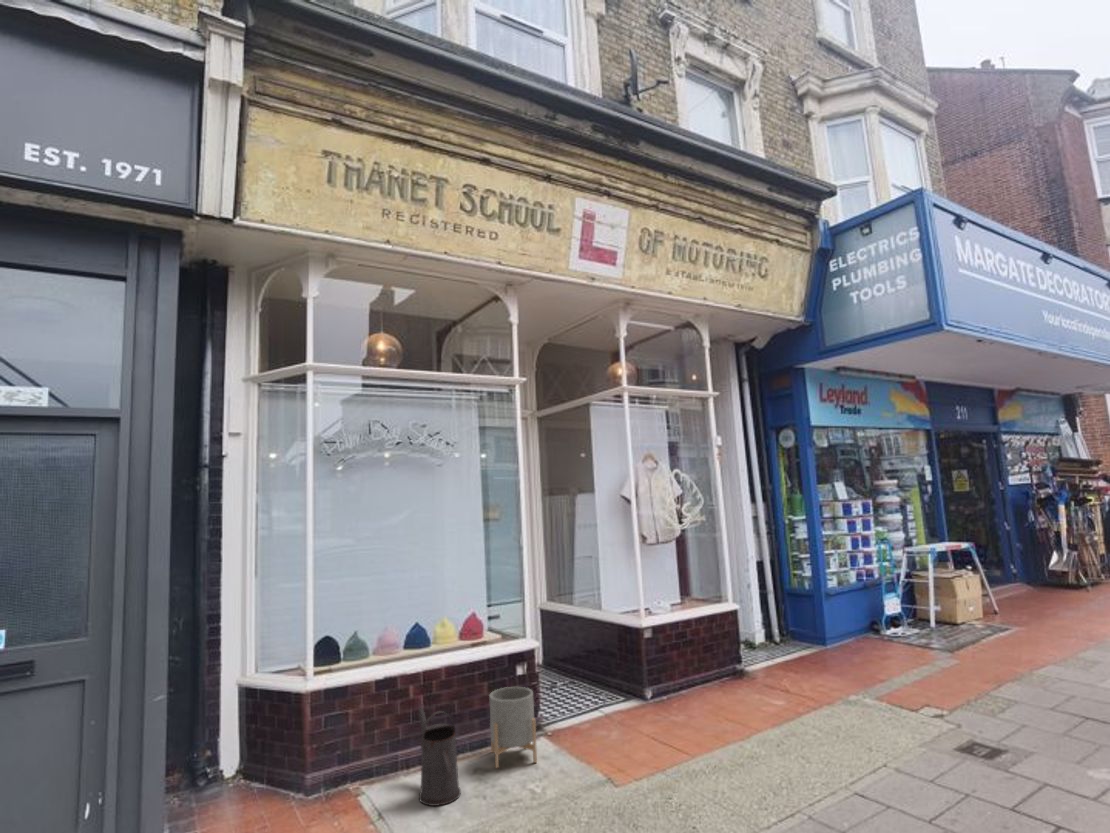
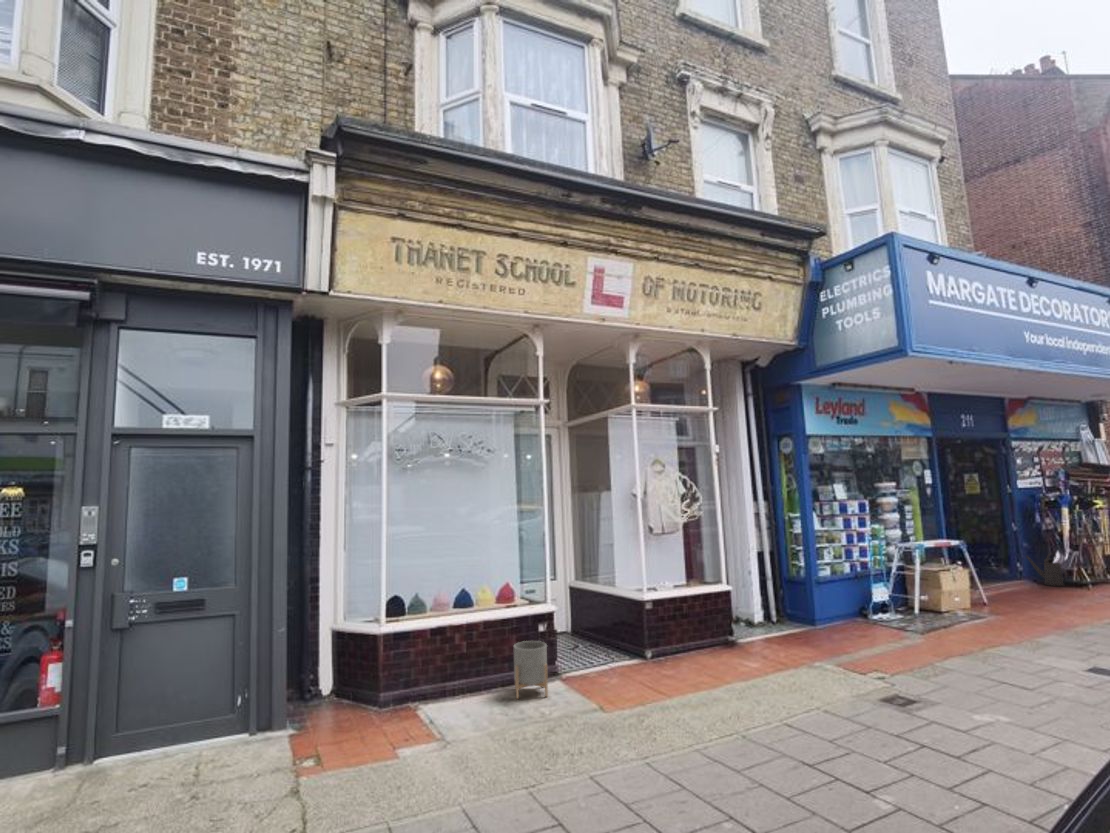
watering can: present [418,708,461,806] -> present [1026,553,1067,586]

